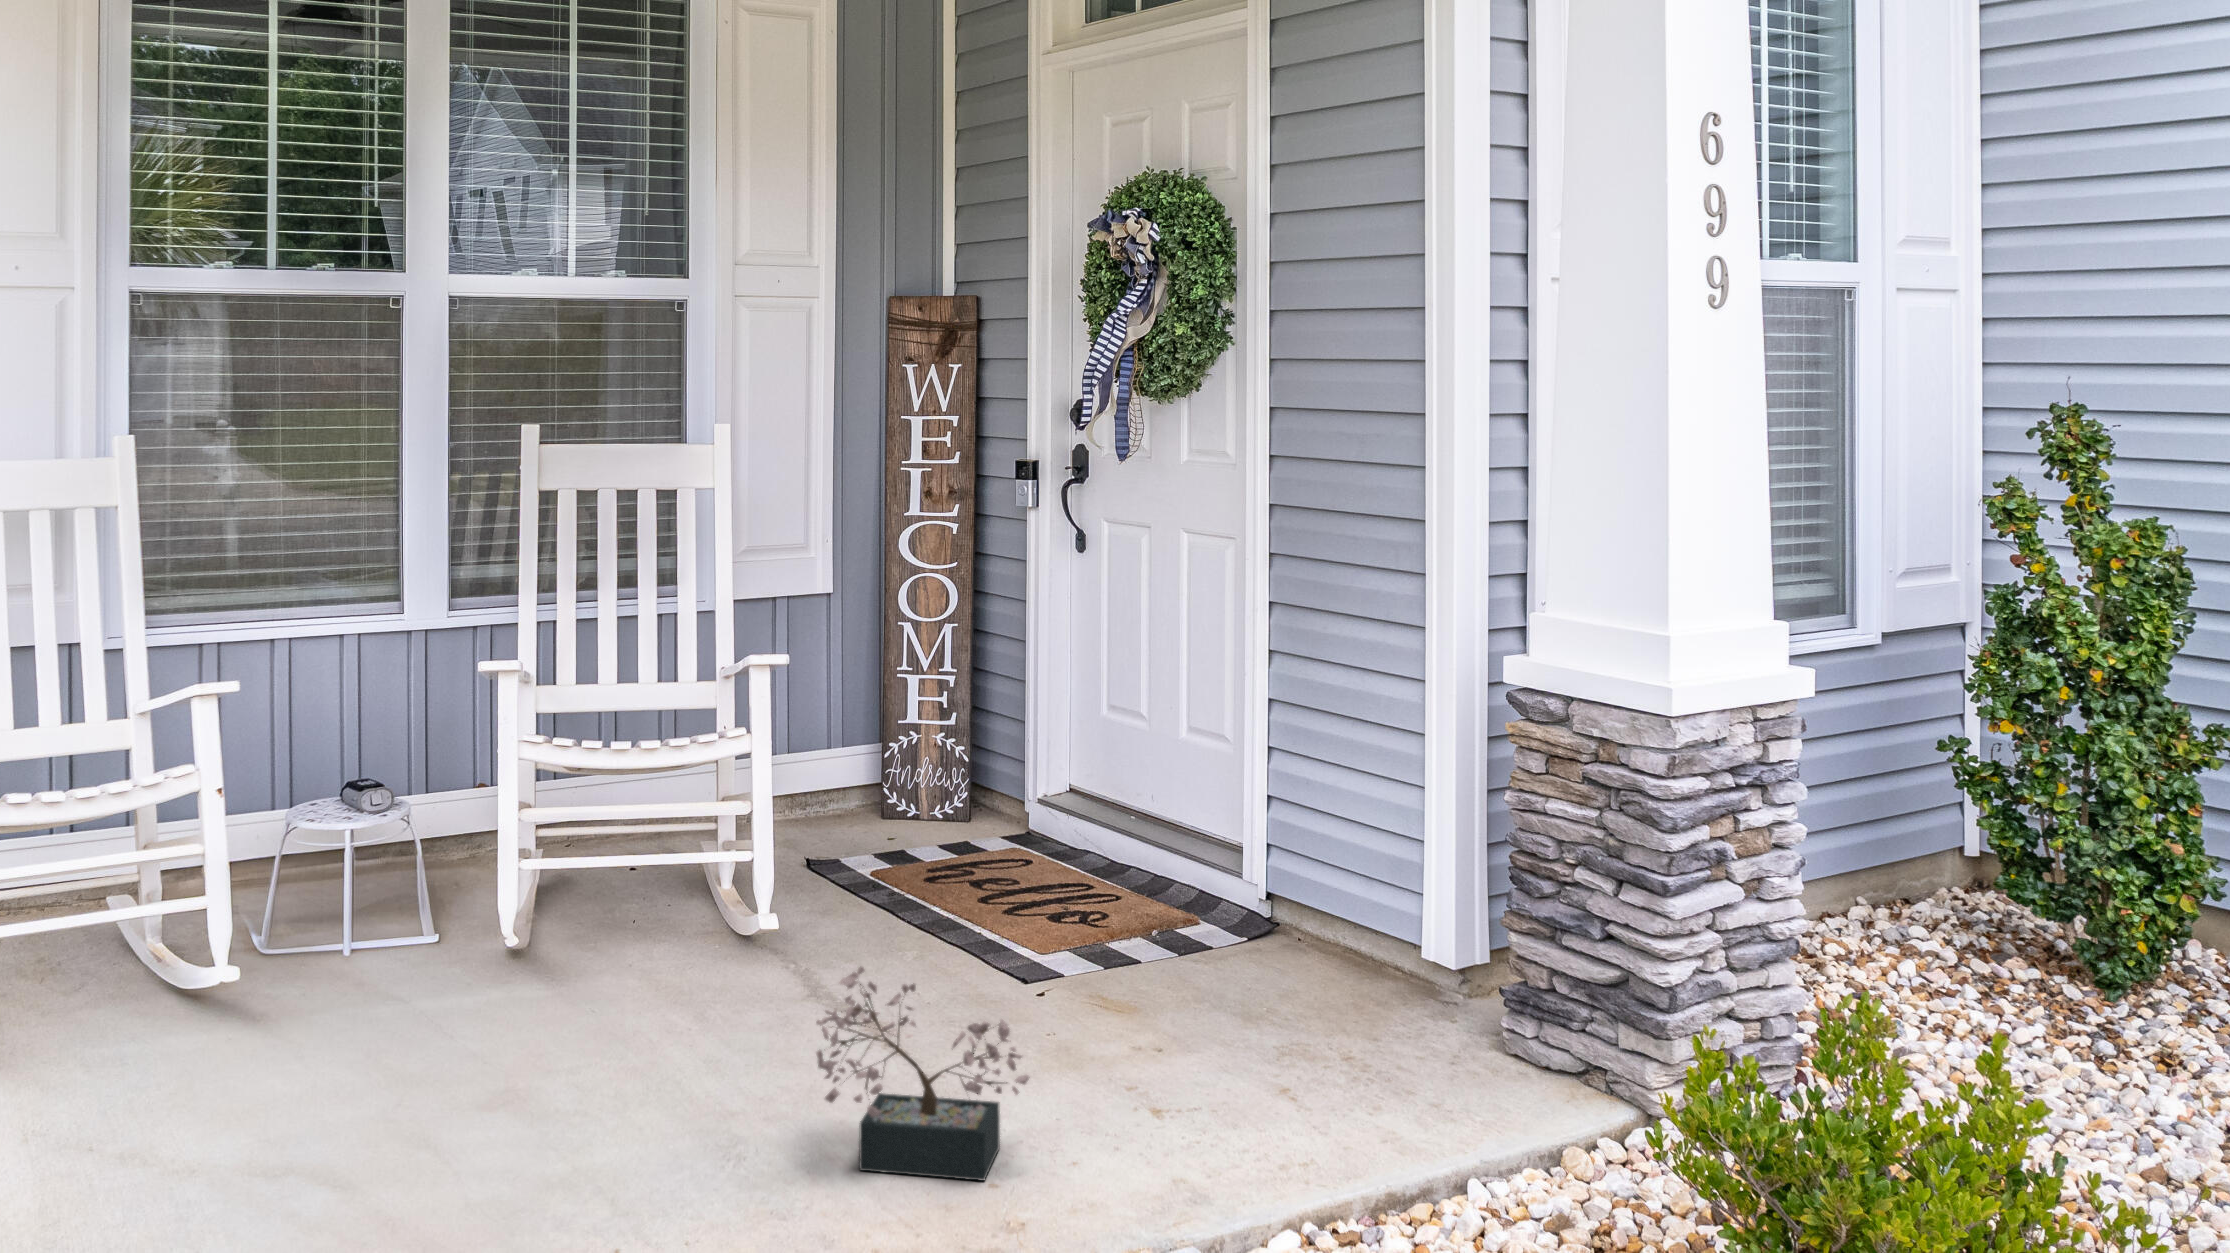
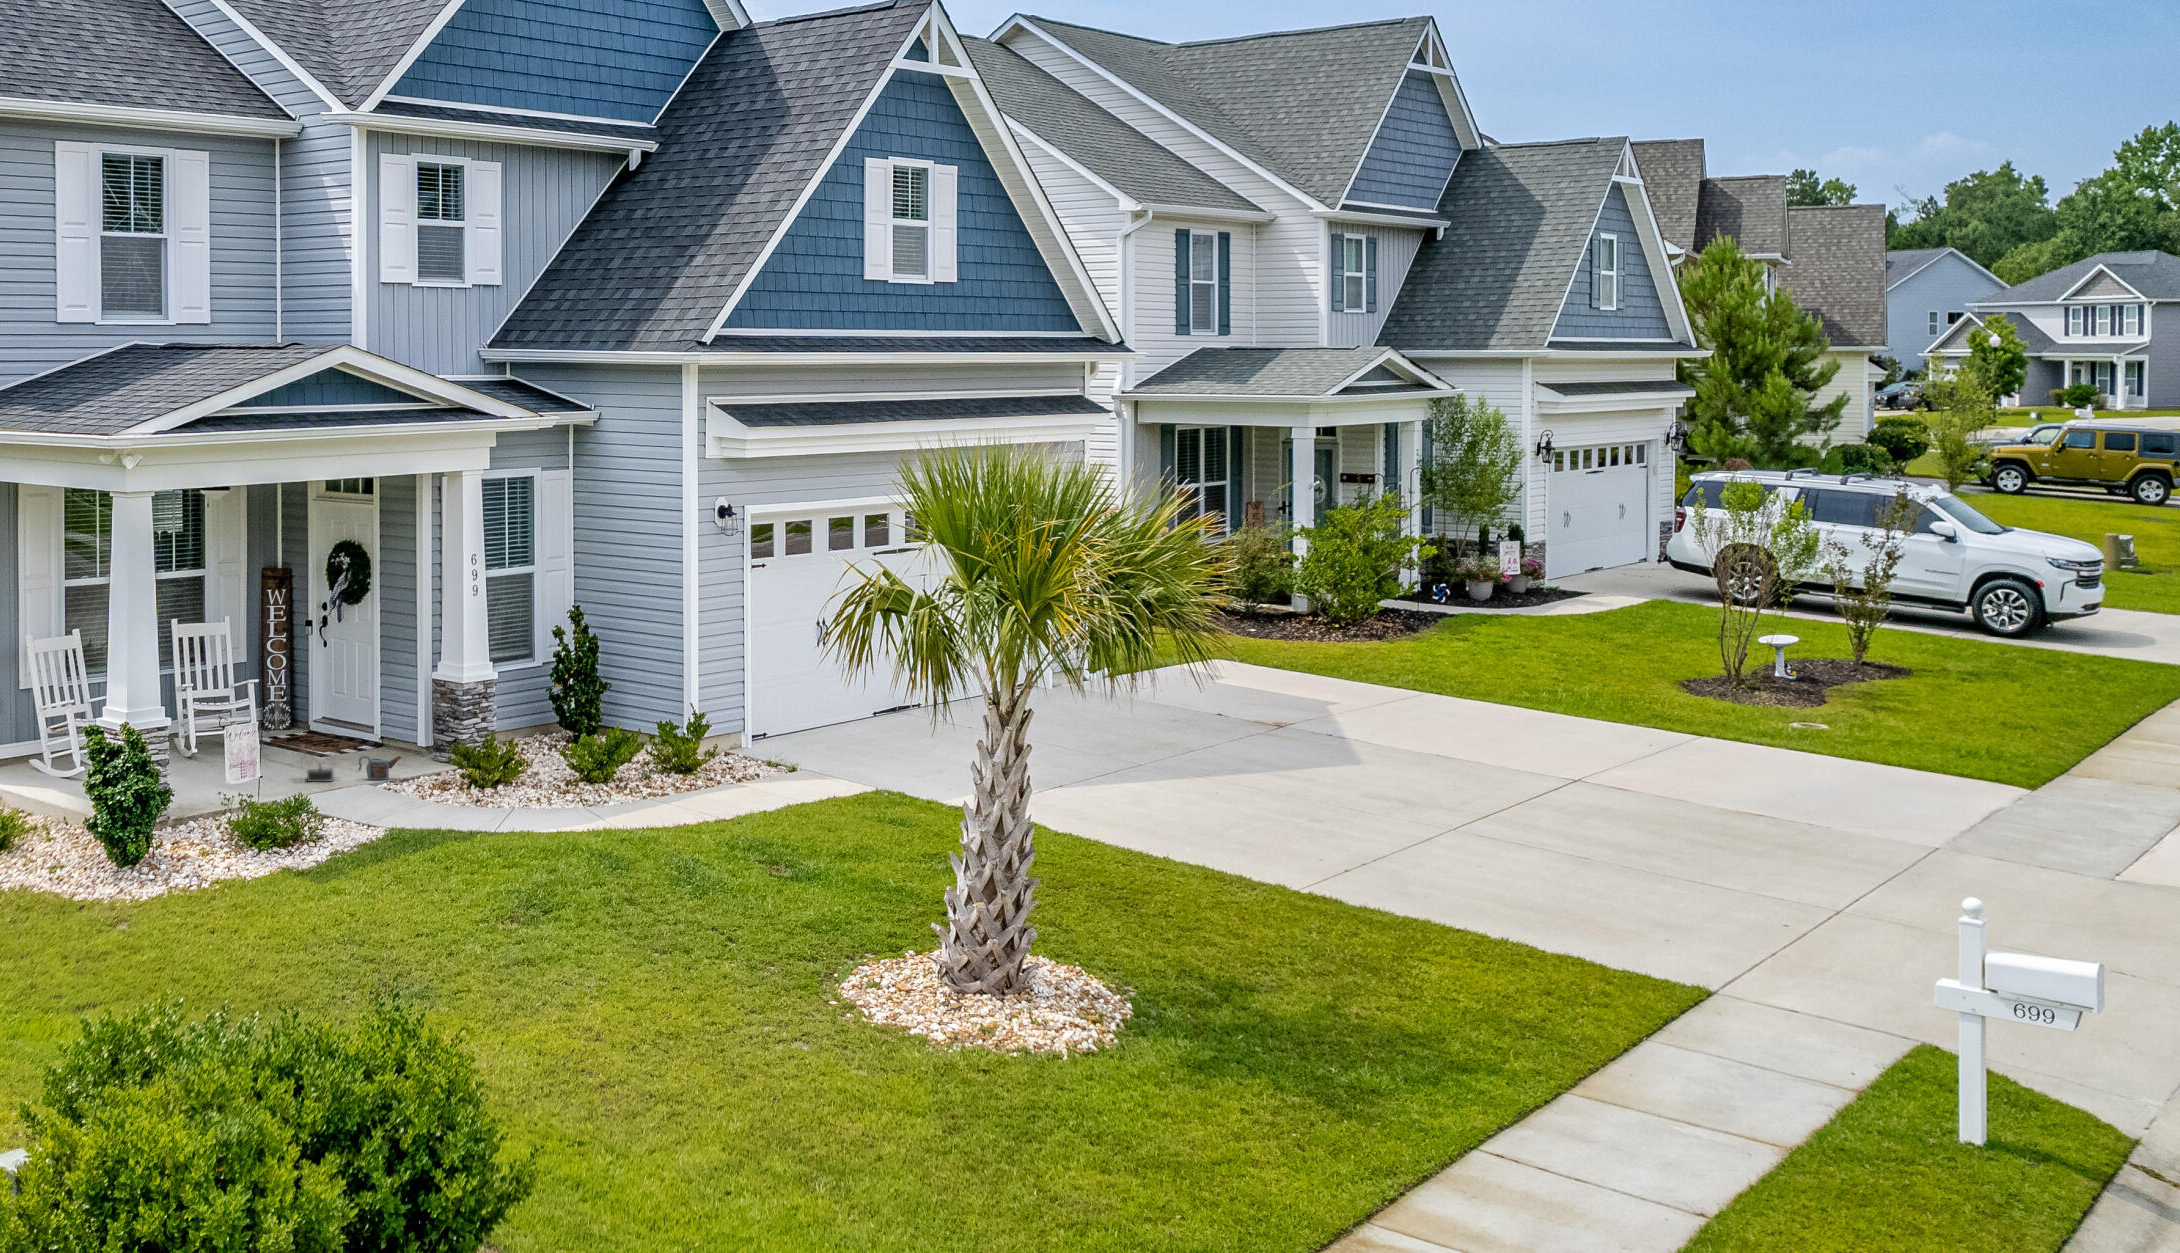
watering can: none [1117,1058,1344,1195] -> present [358,756,401,780]

